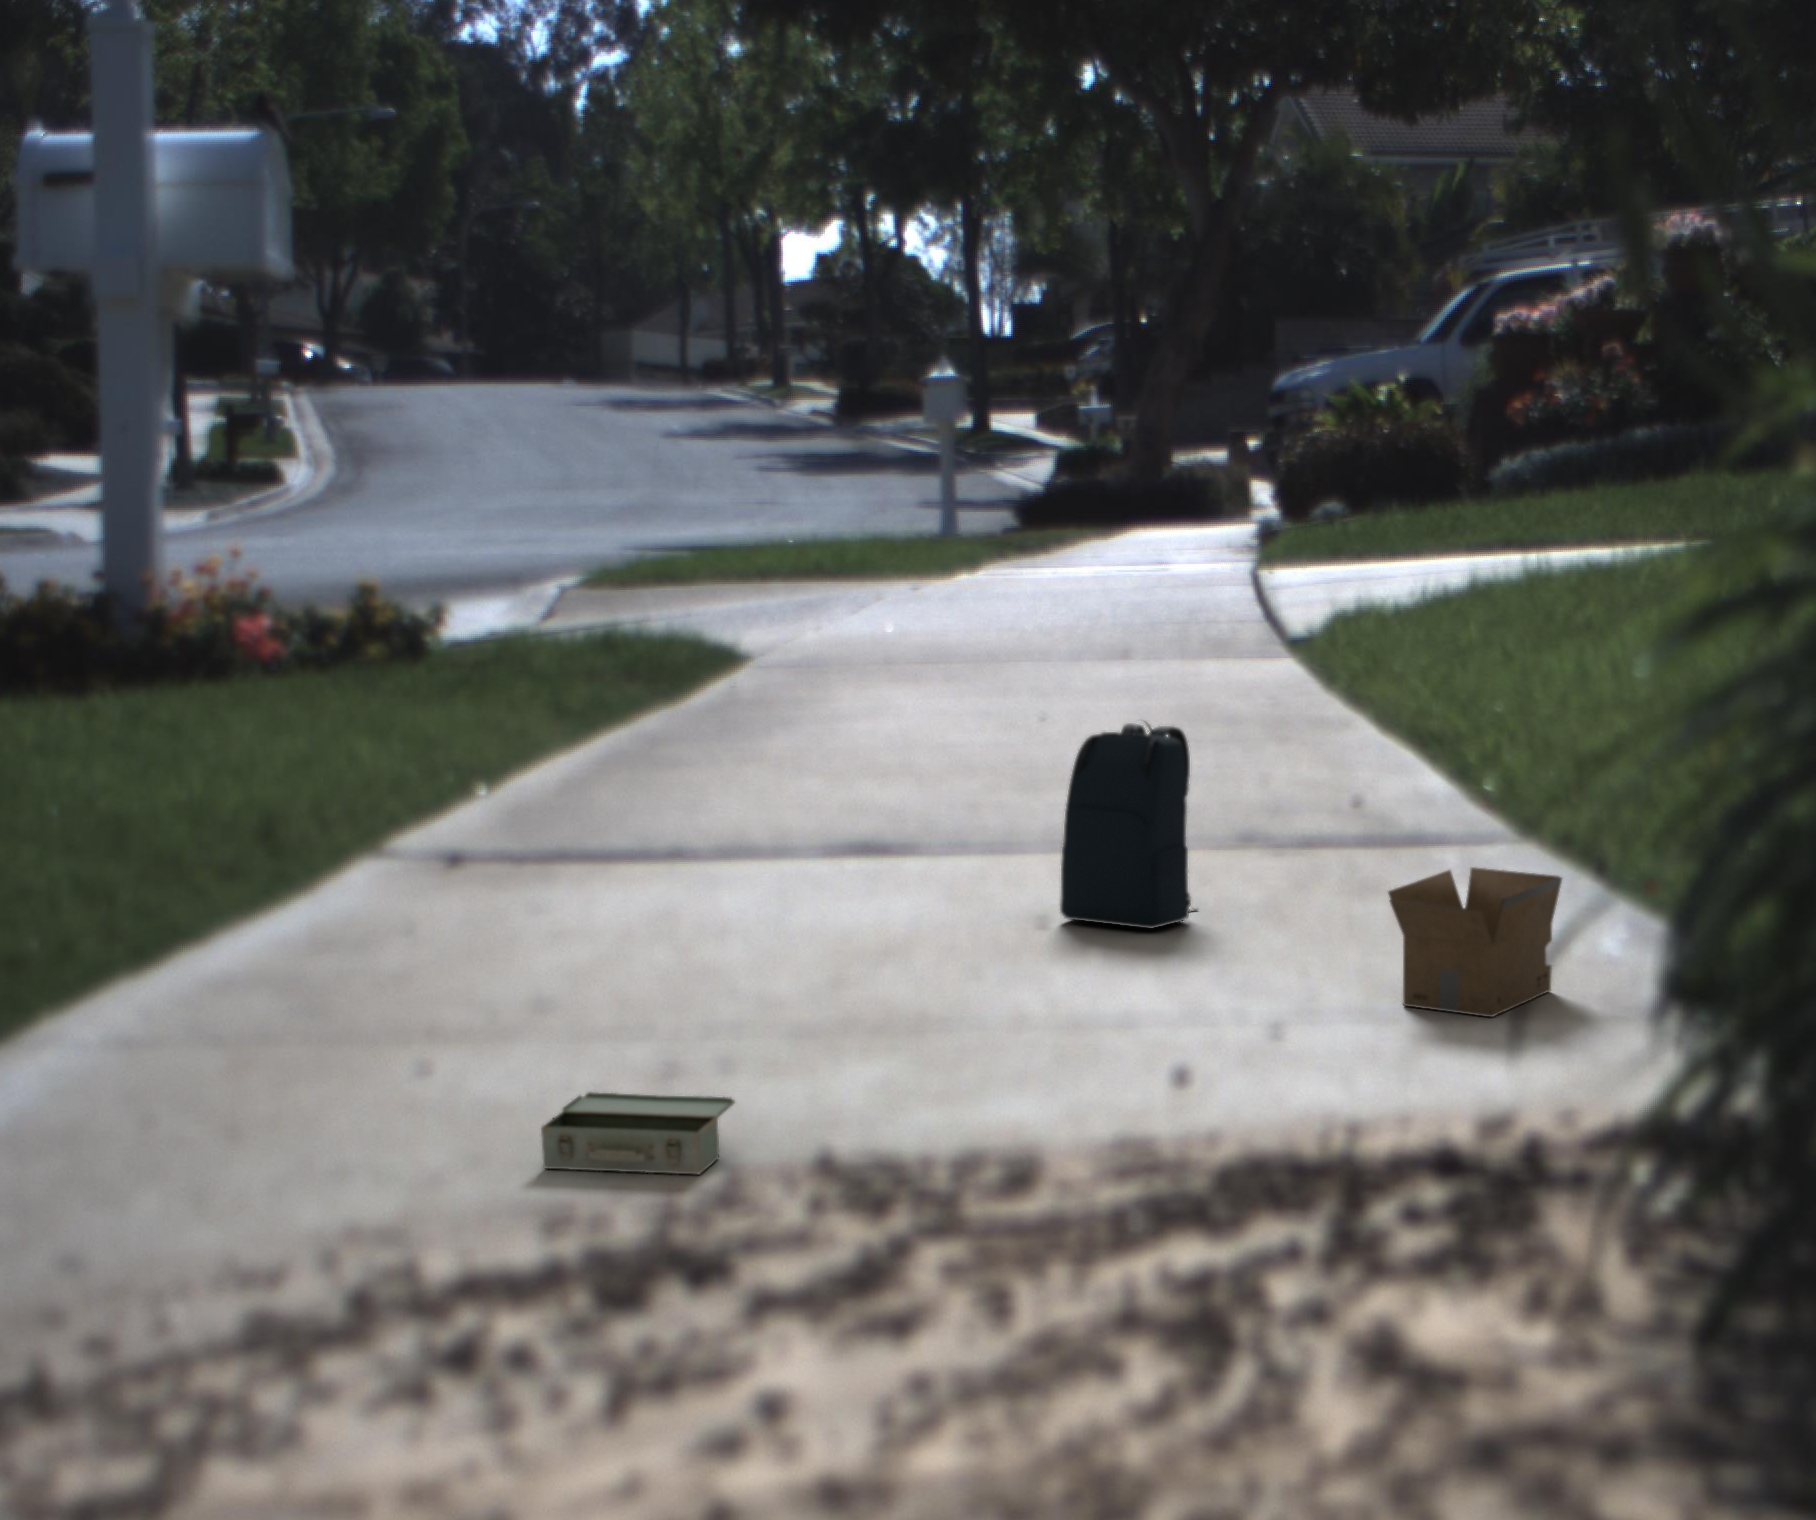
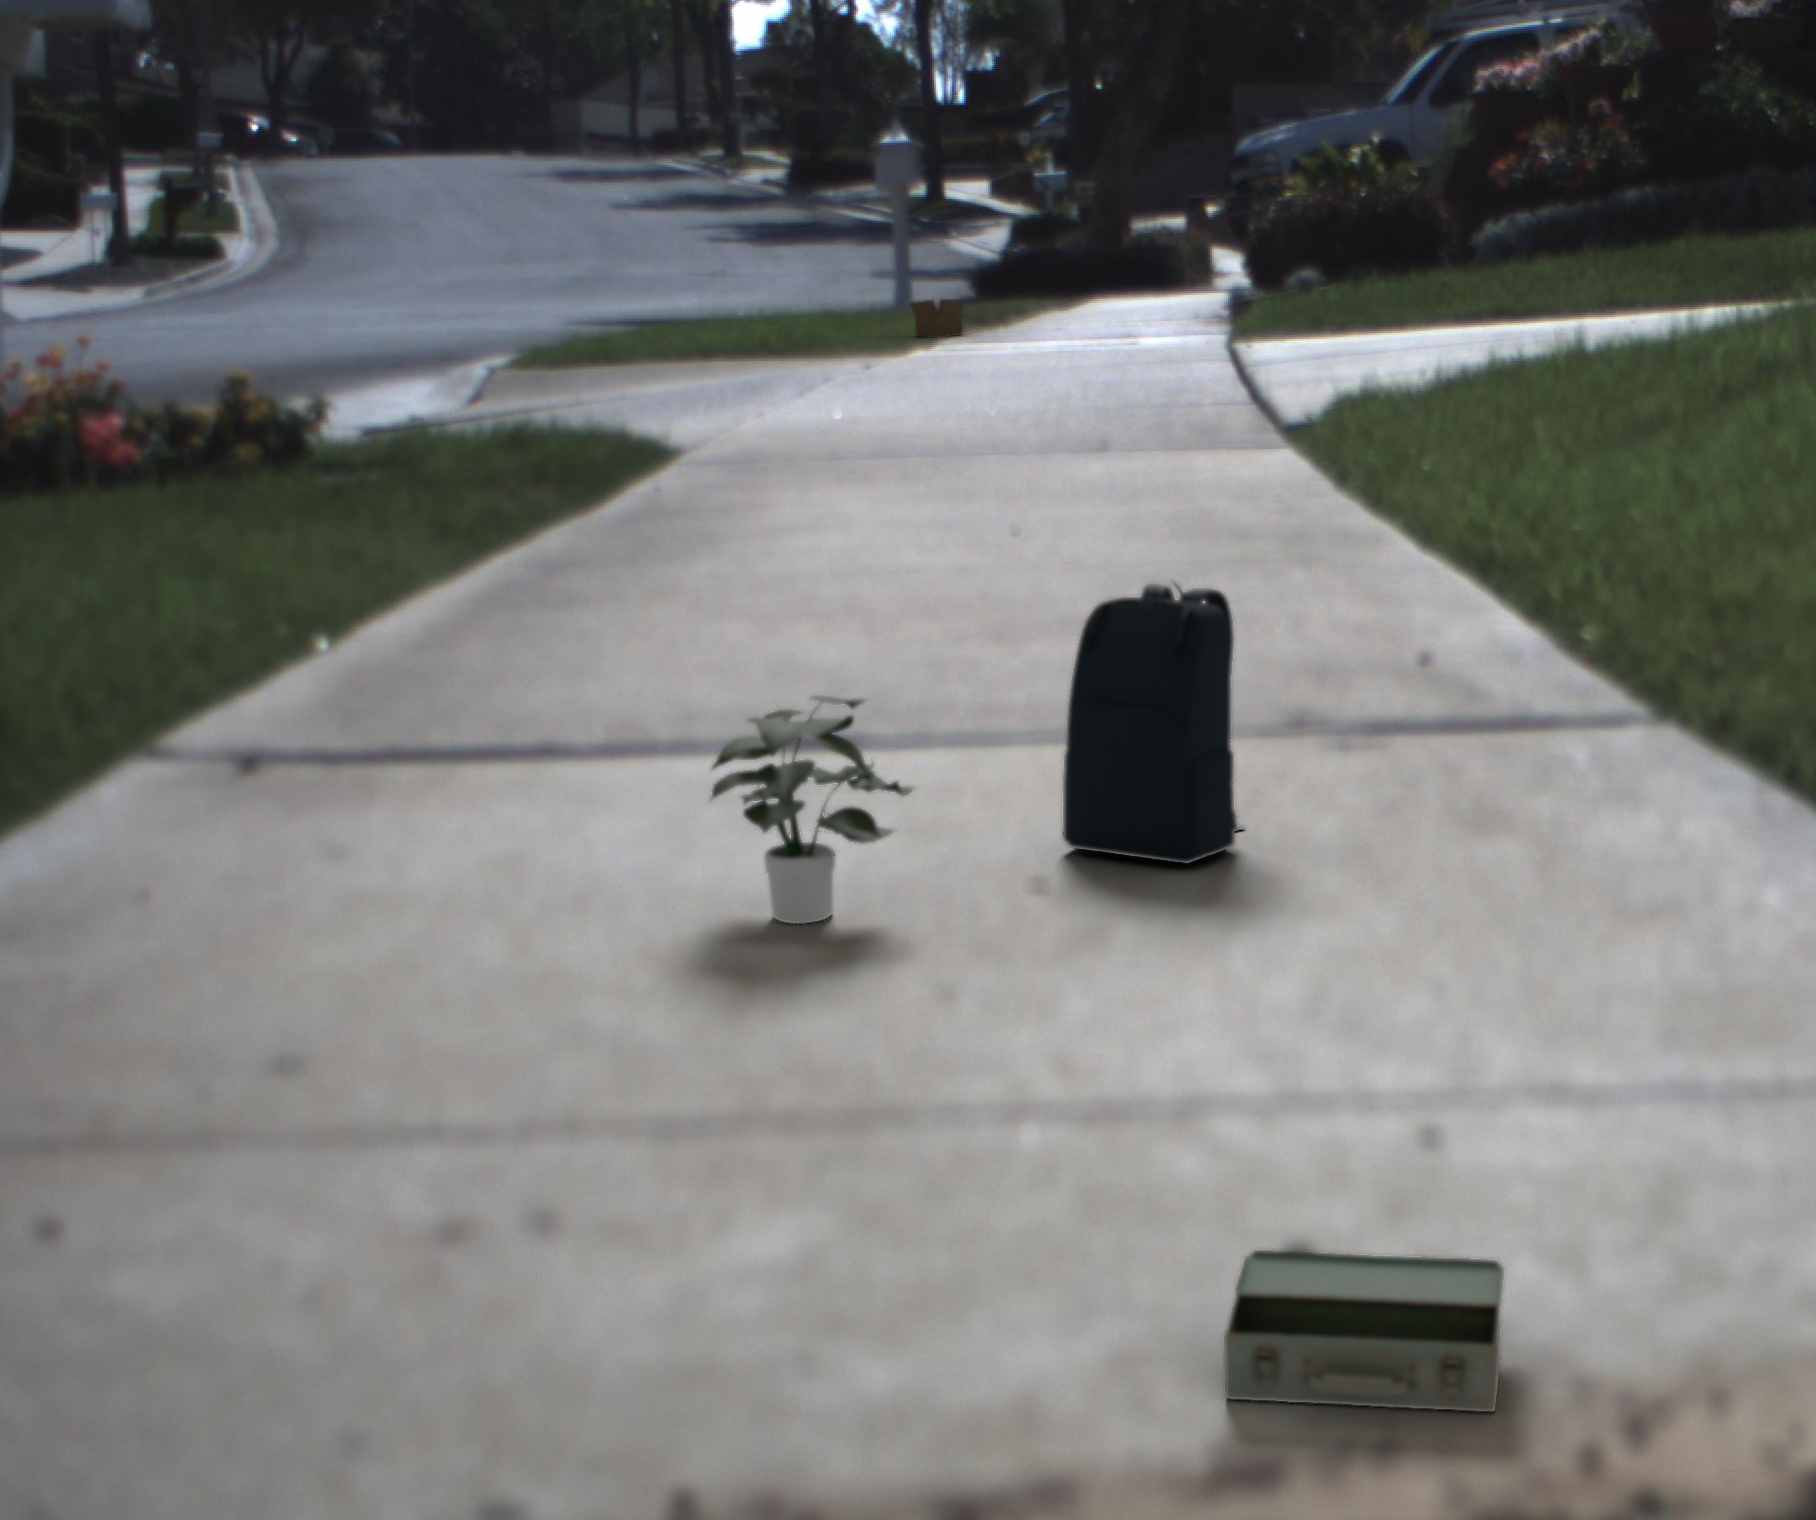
potted plant: none [800,795,954,961] -> present [712,695,914,924]
cardboard box: present [1388,867,1562,1017] -> present [910,299,964,338]
toolbox: present [541,1092,735,1175] -> present [1224,1250,1504,1412]

